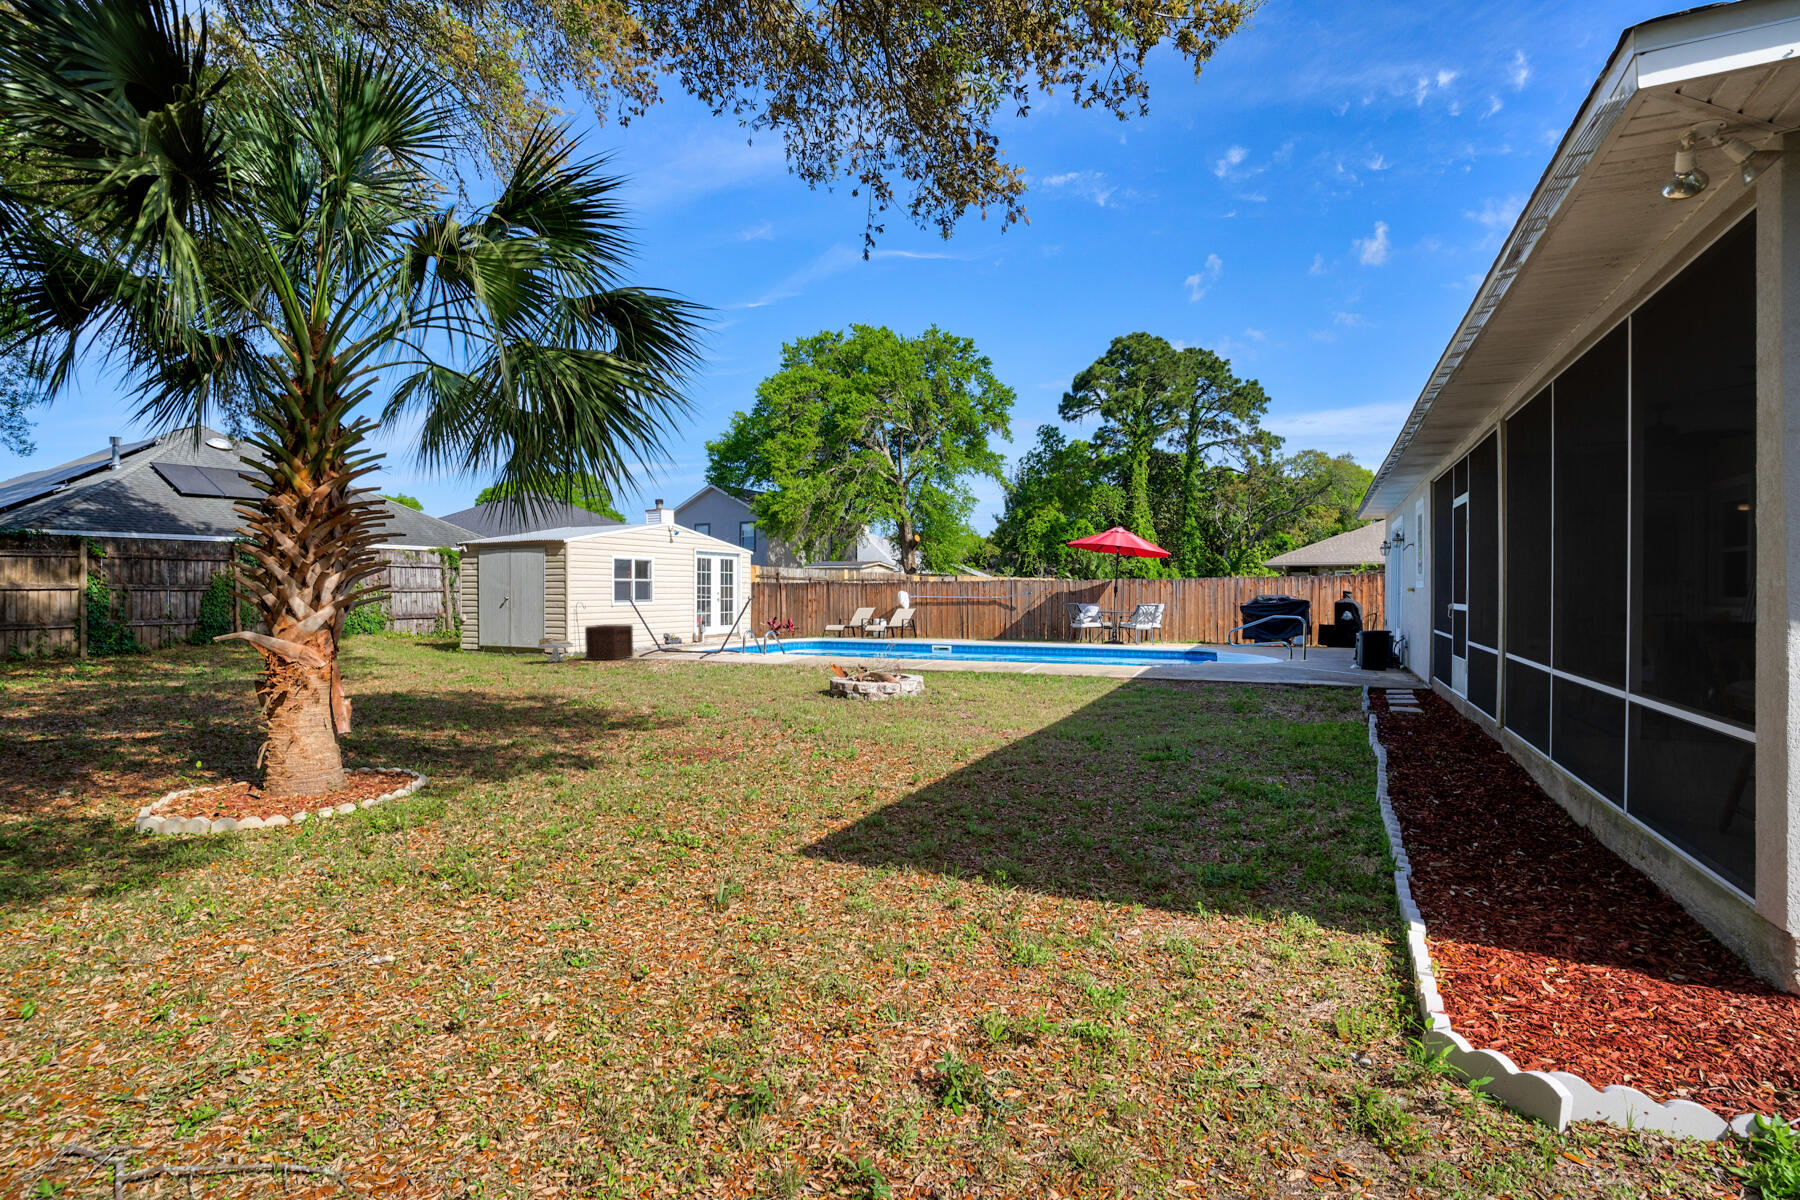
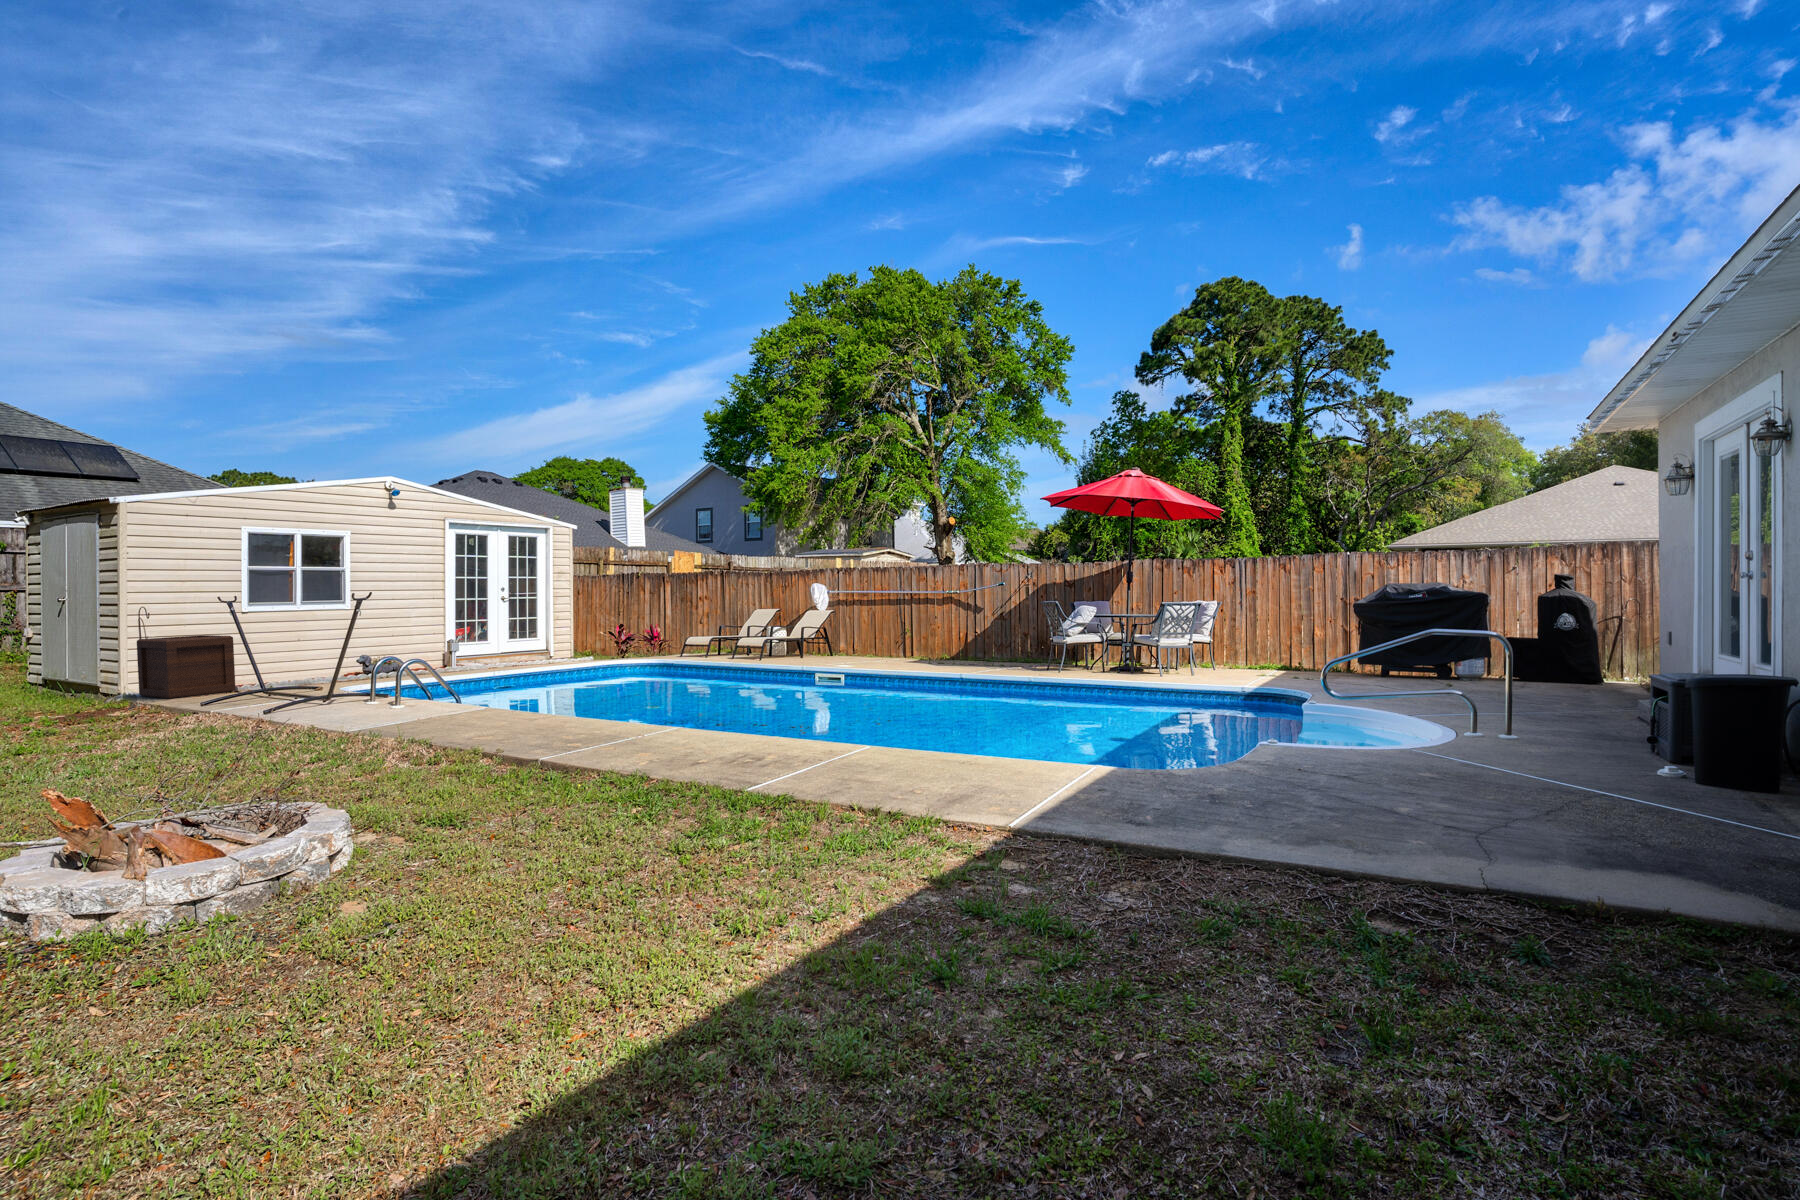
side table: present [538,638,573,662] -> none [32,659,111,702]

